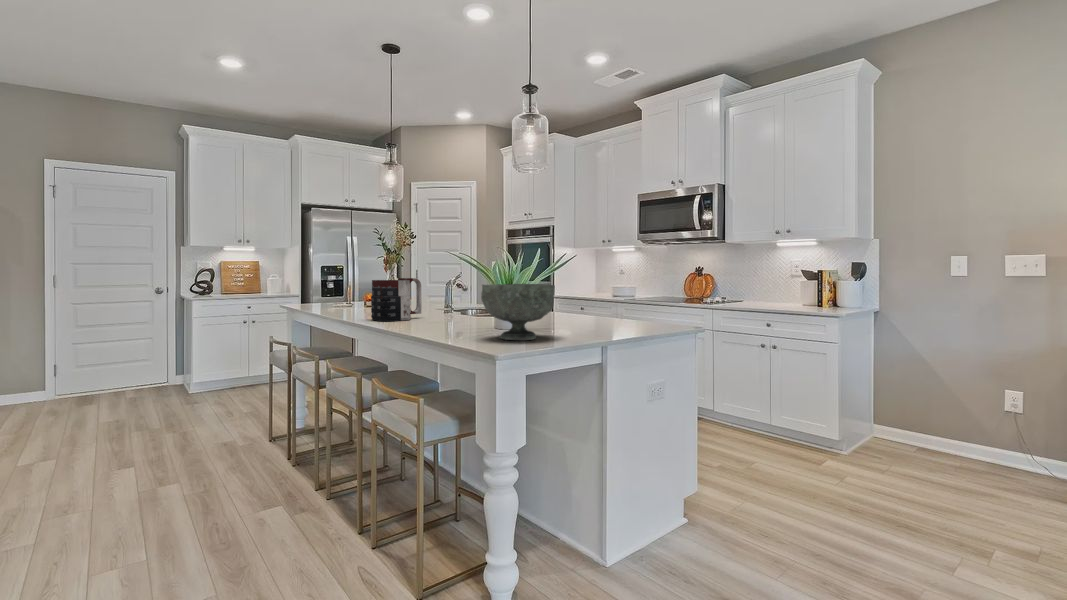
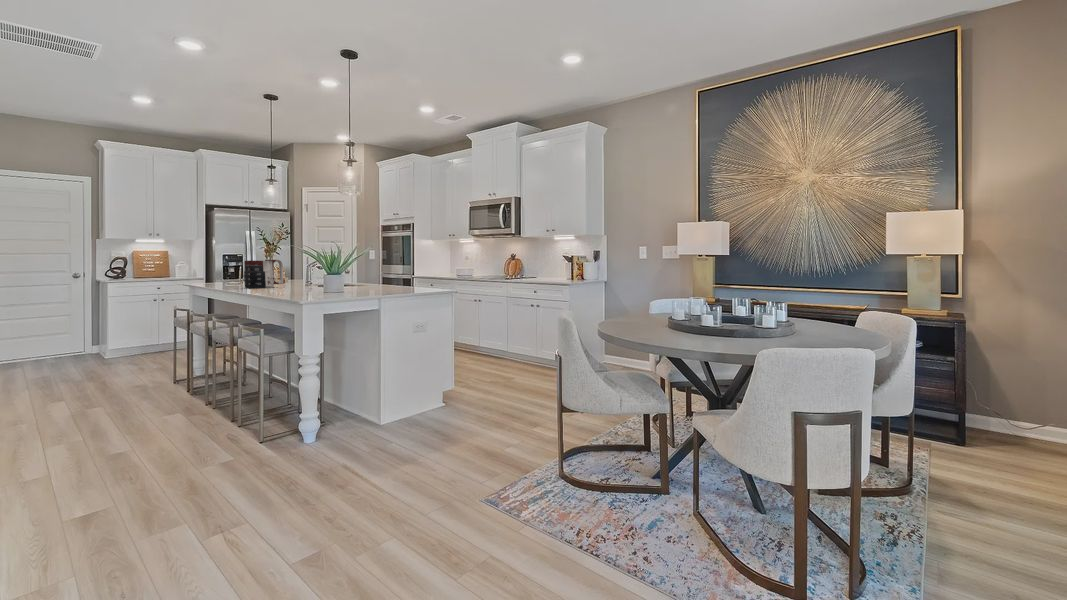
decorative bowl: present [481,284,555,340] -> none [300,259,349,292]

